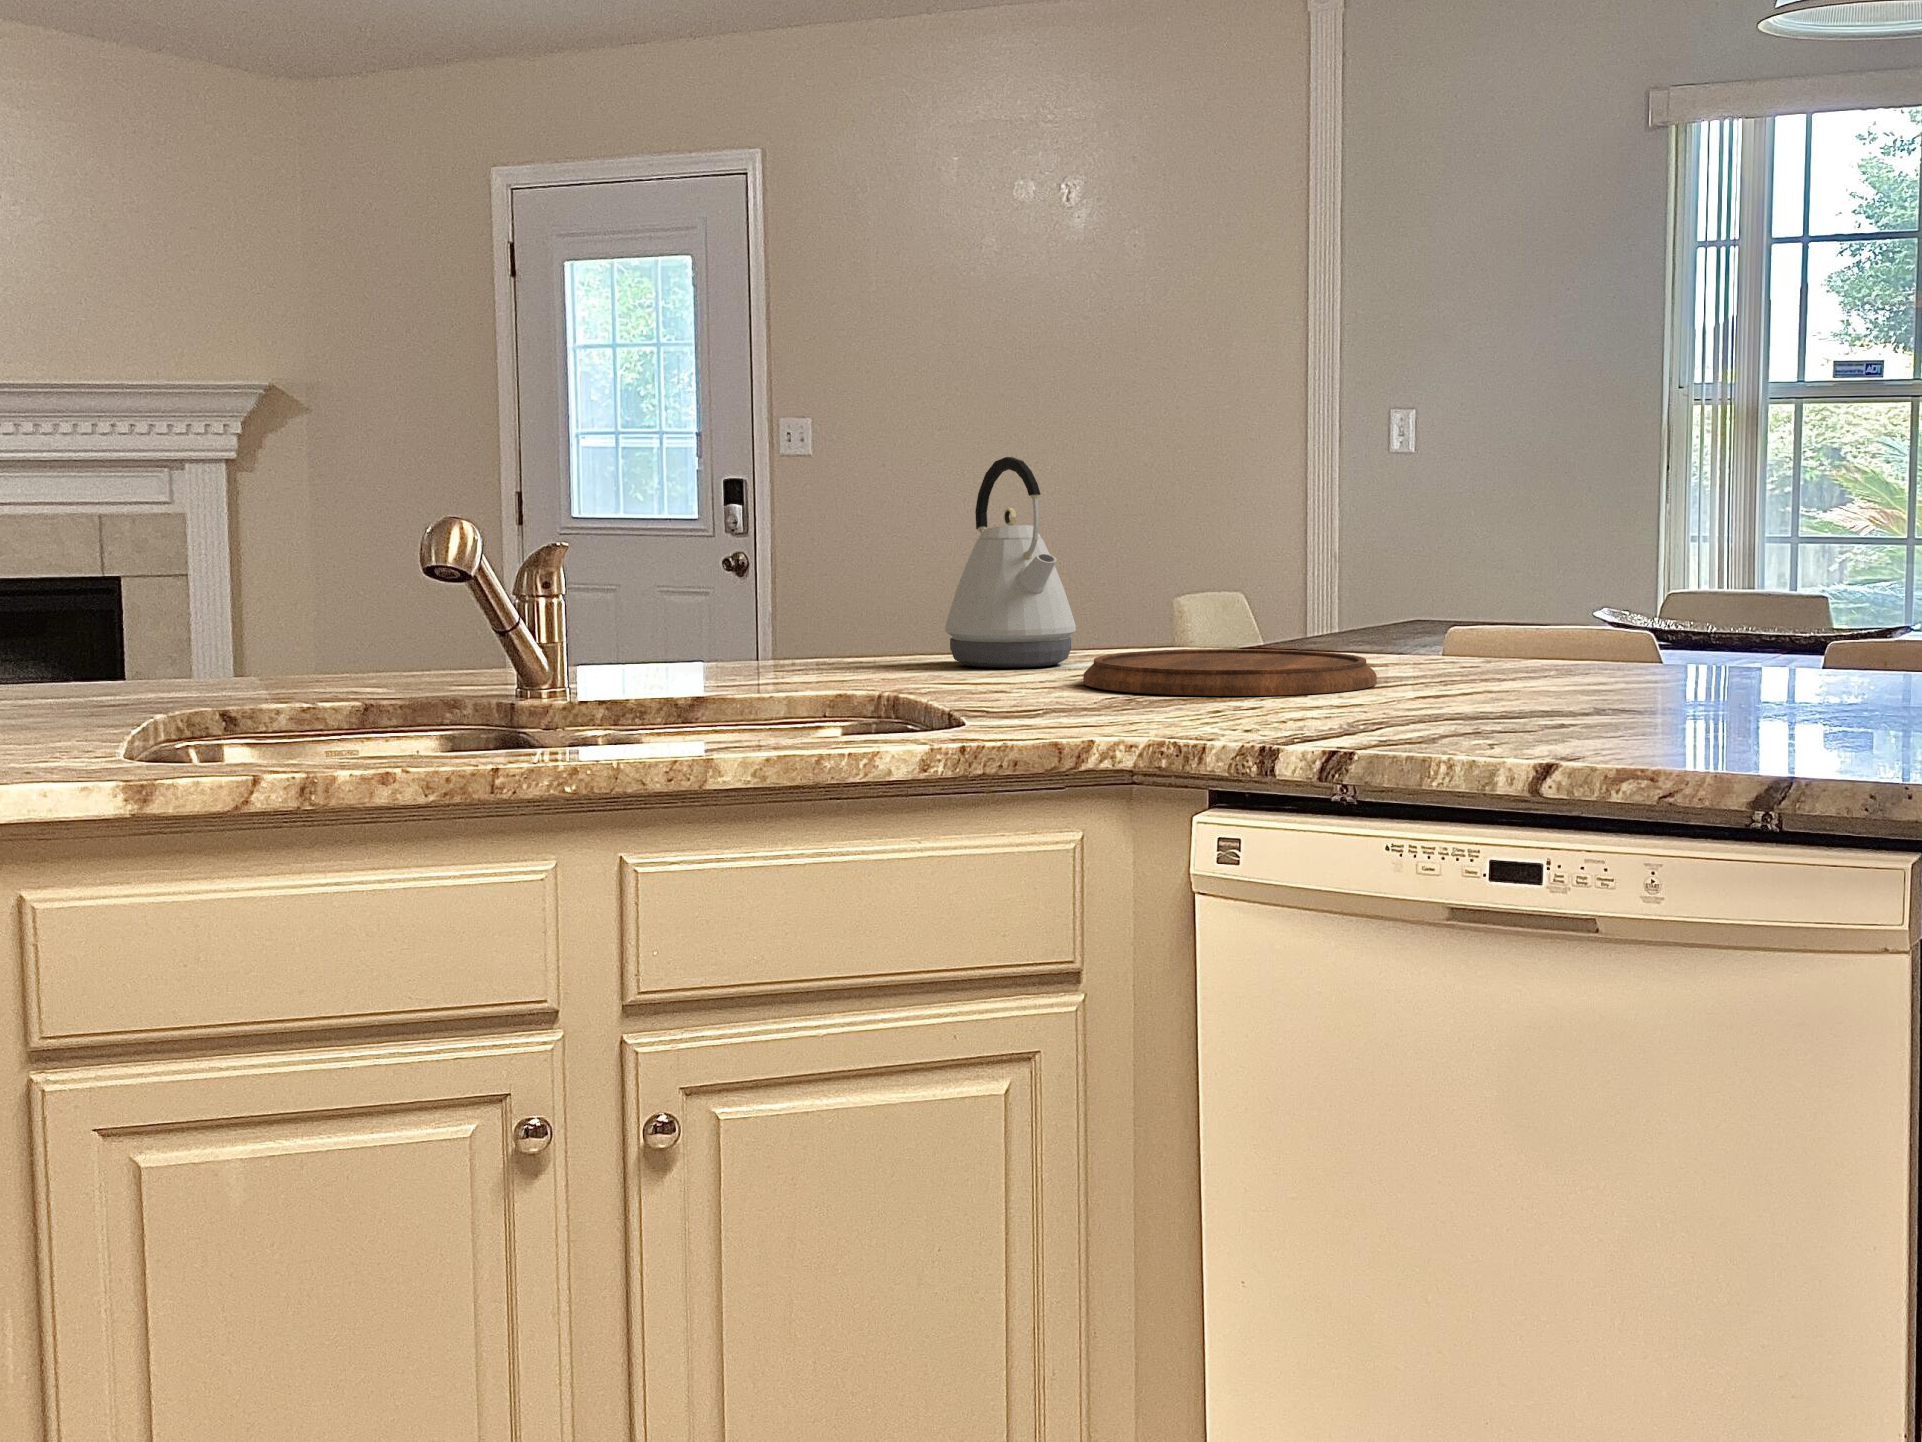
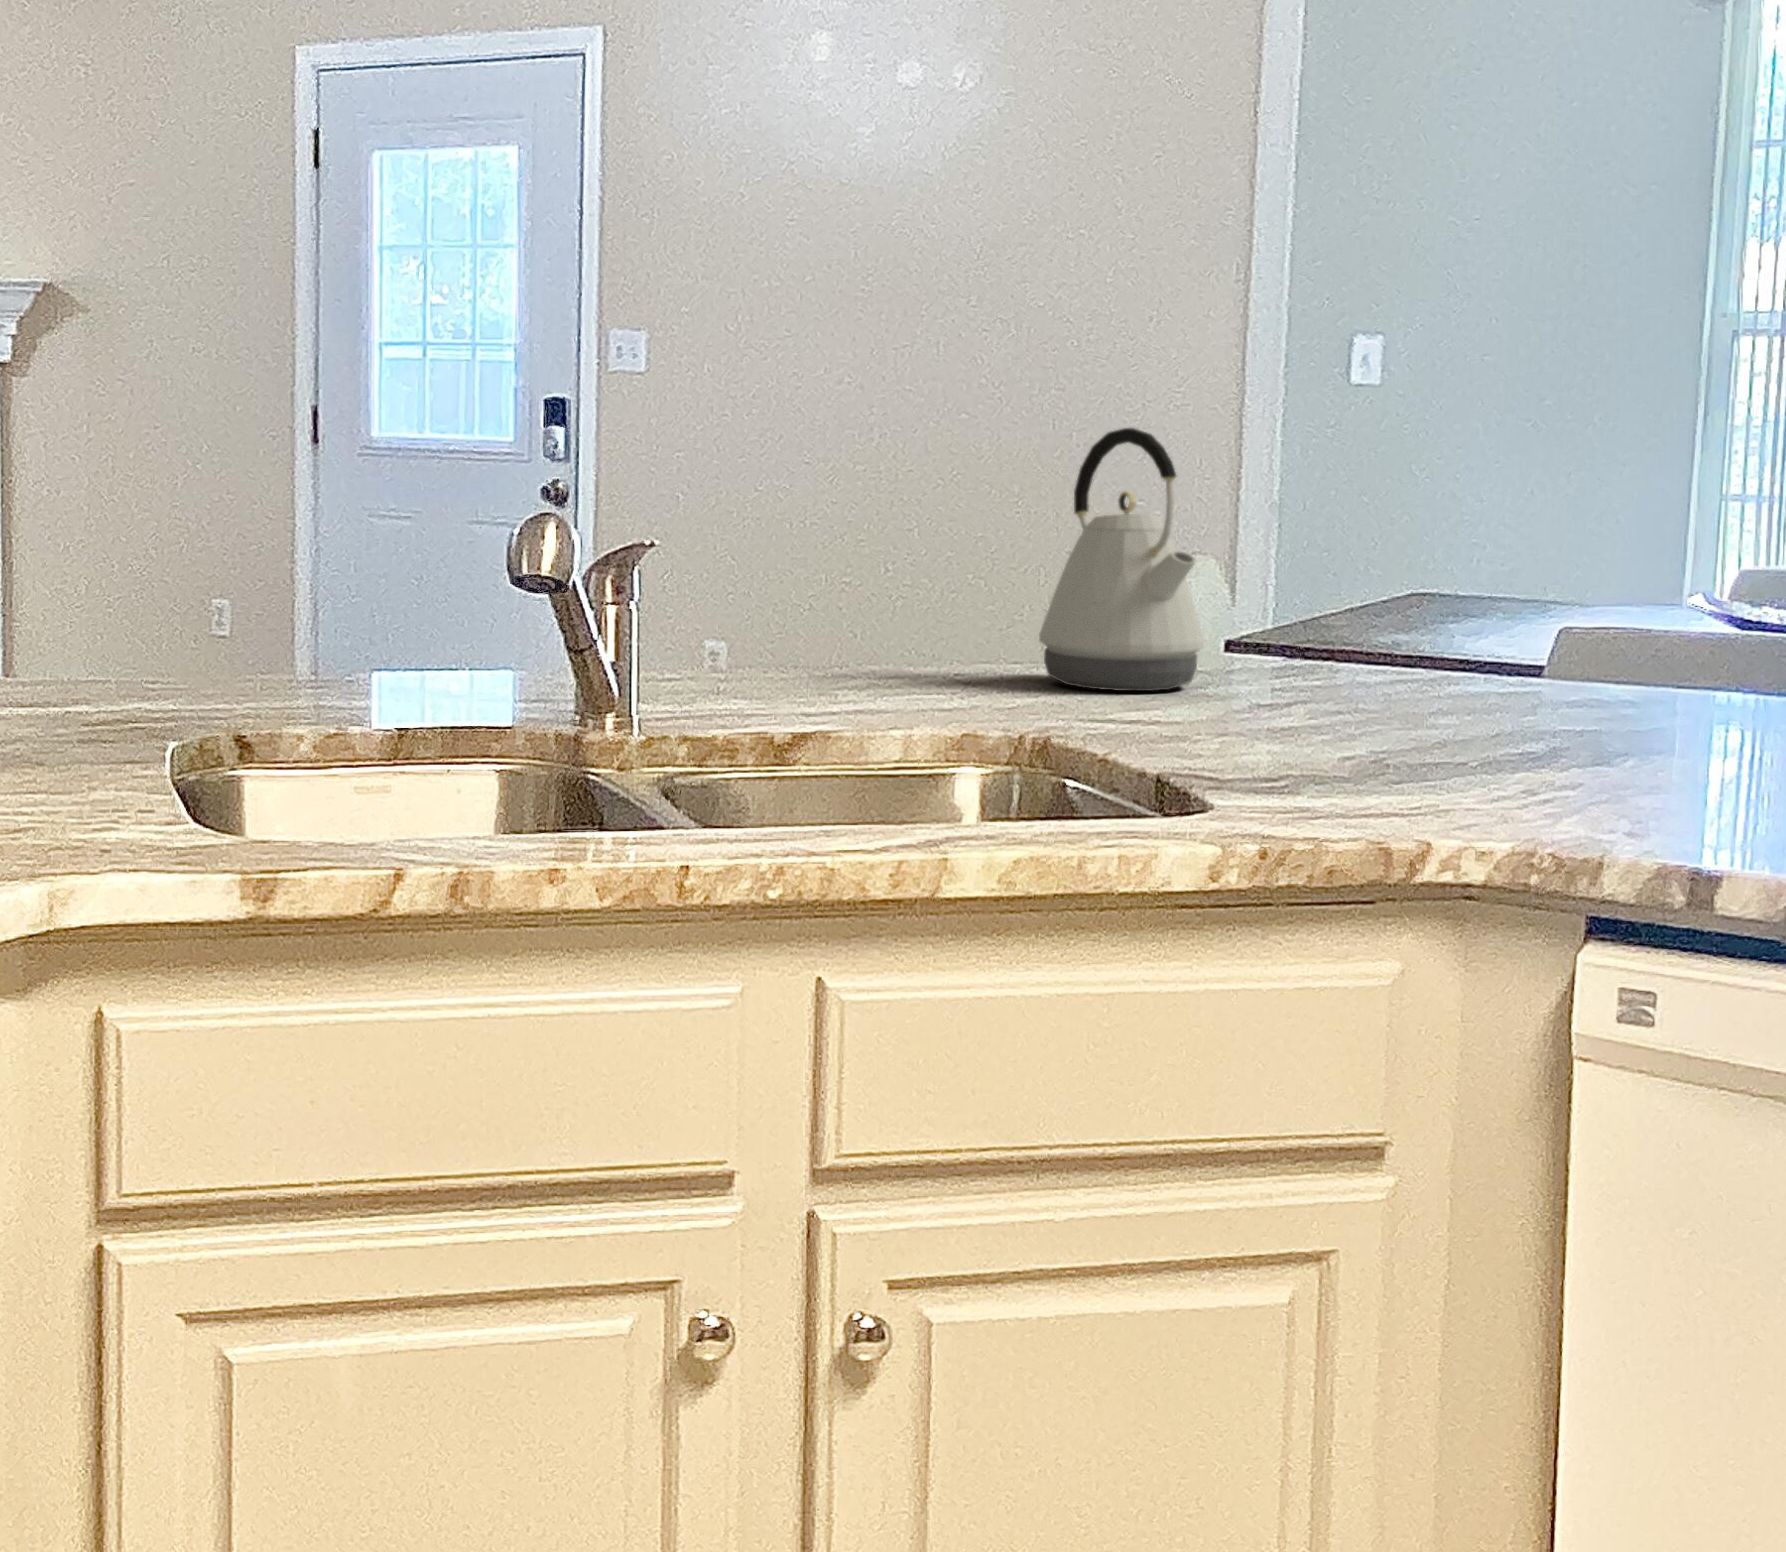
cutting board: present [1083,649,1377,696] -> none [1261,680,1656,759]

